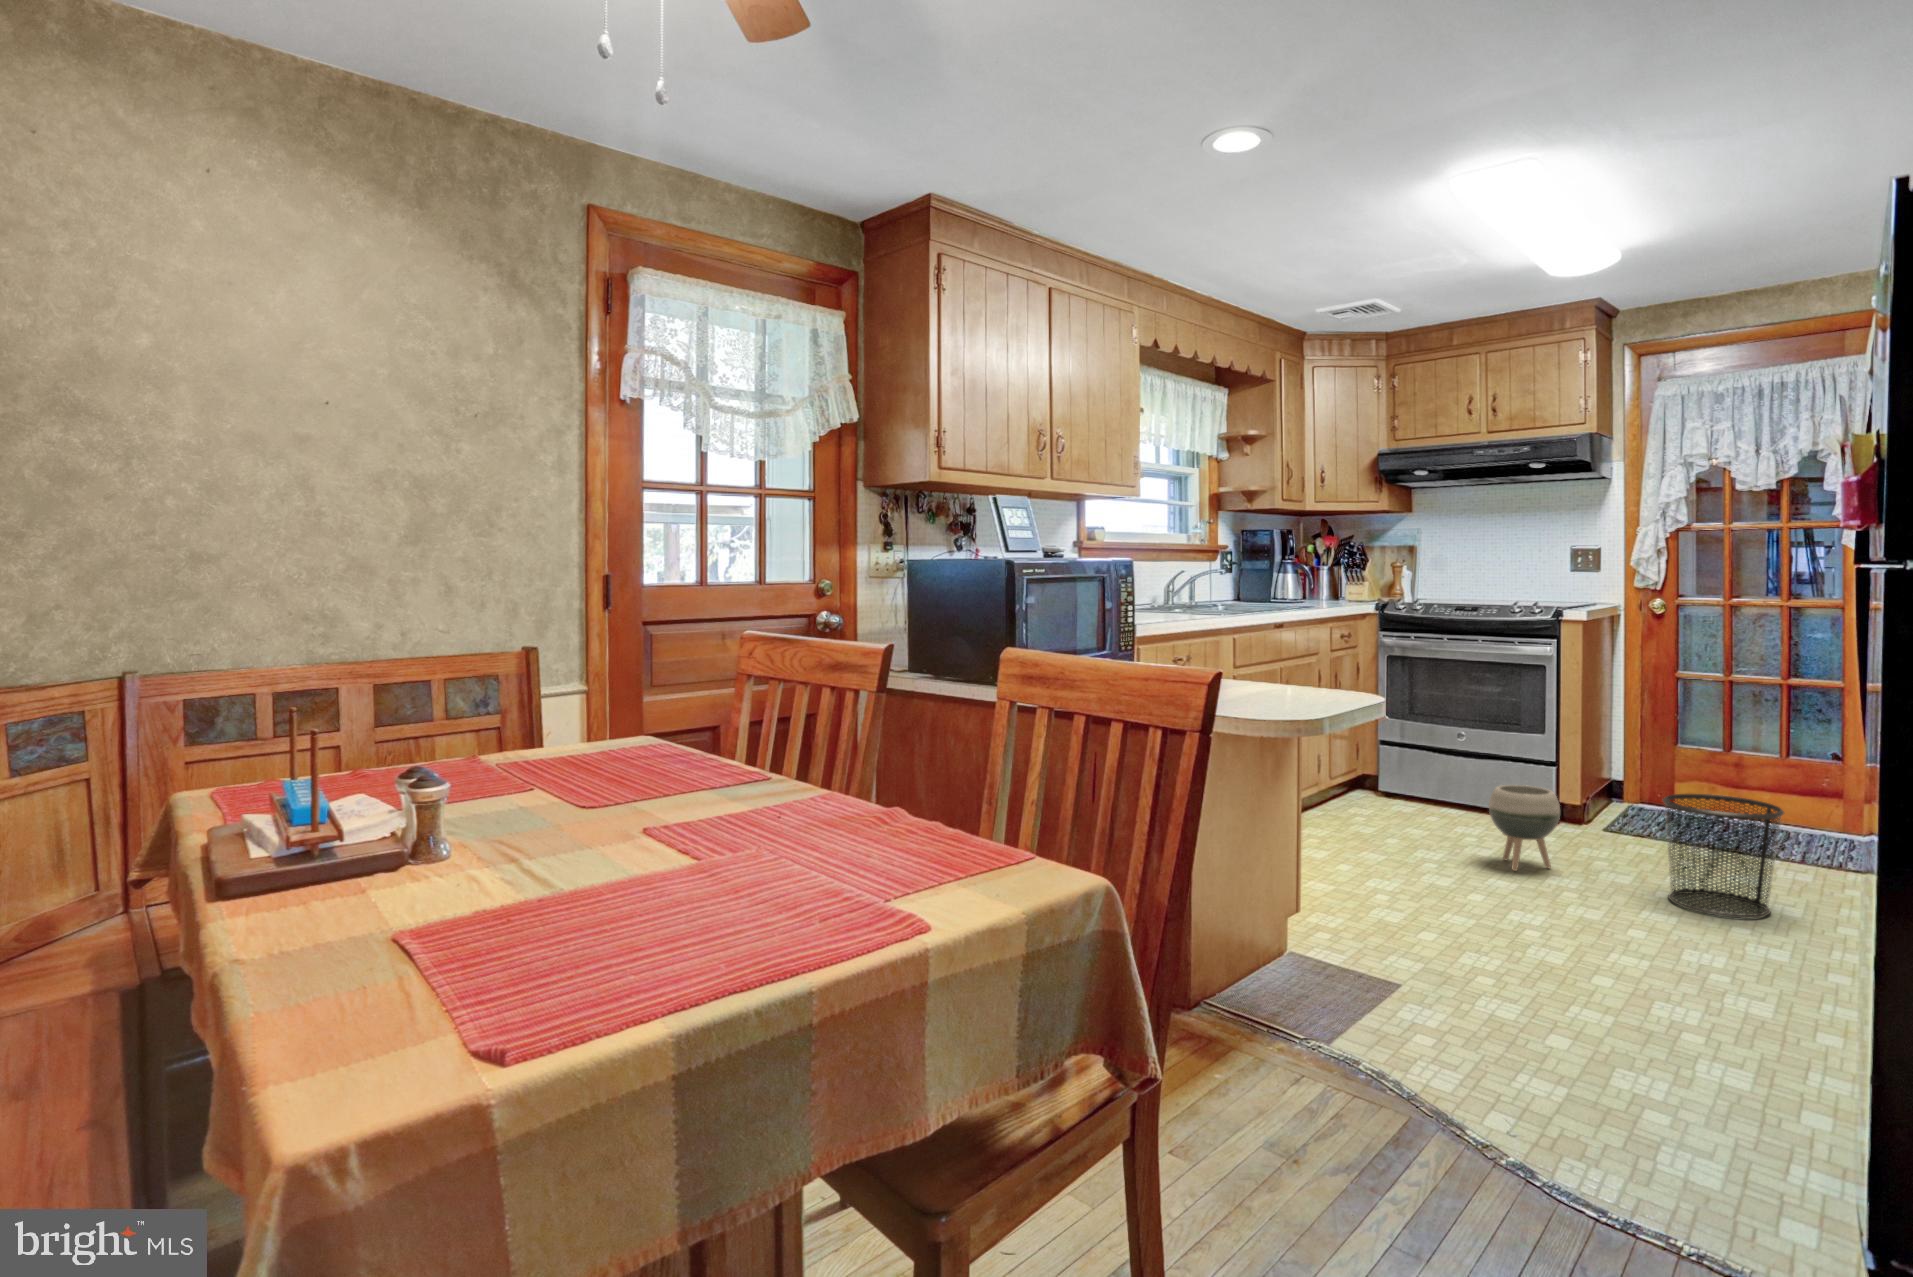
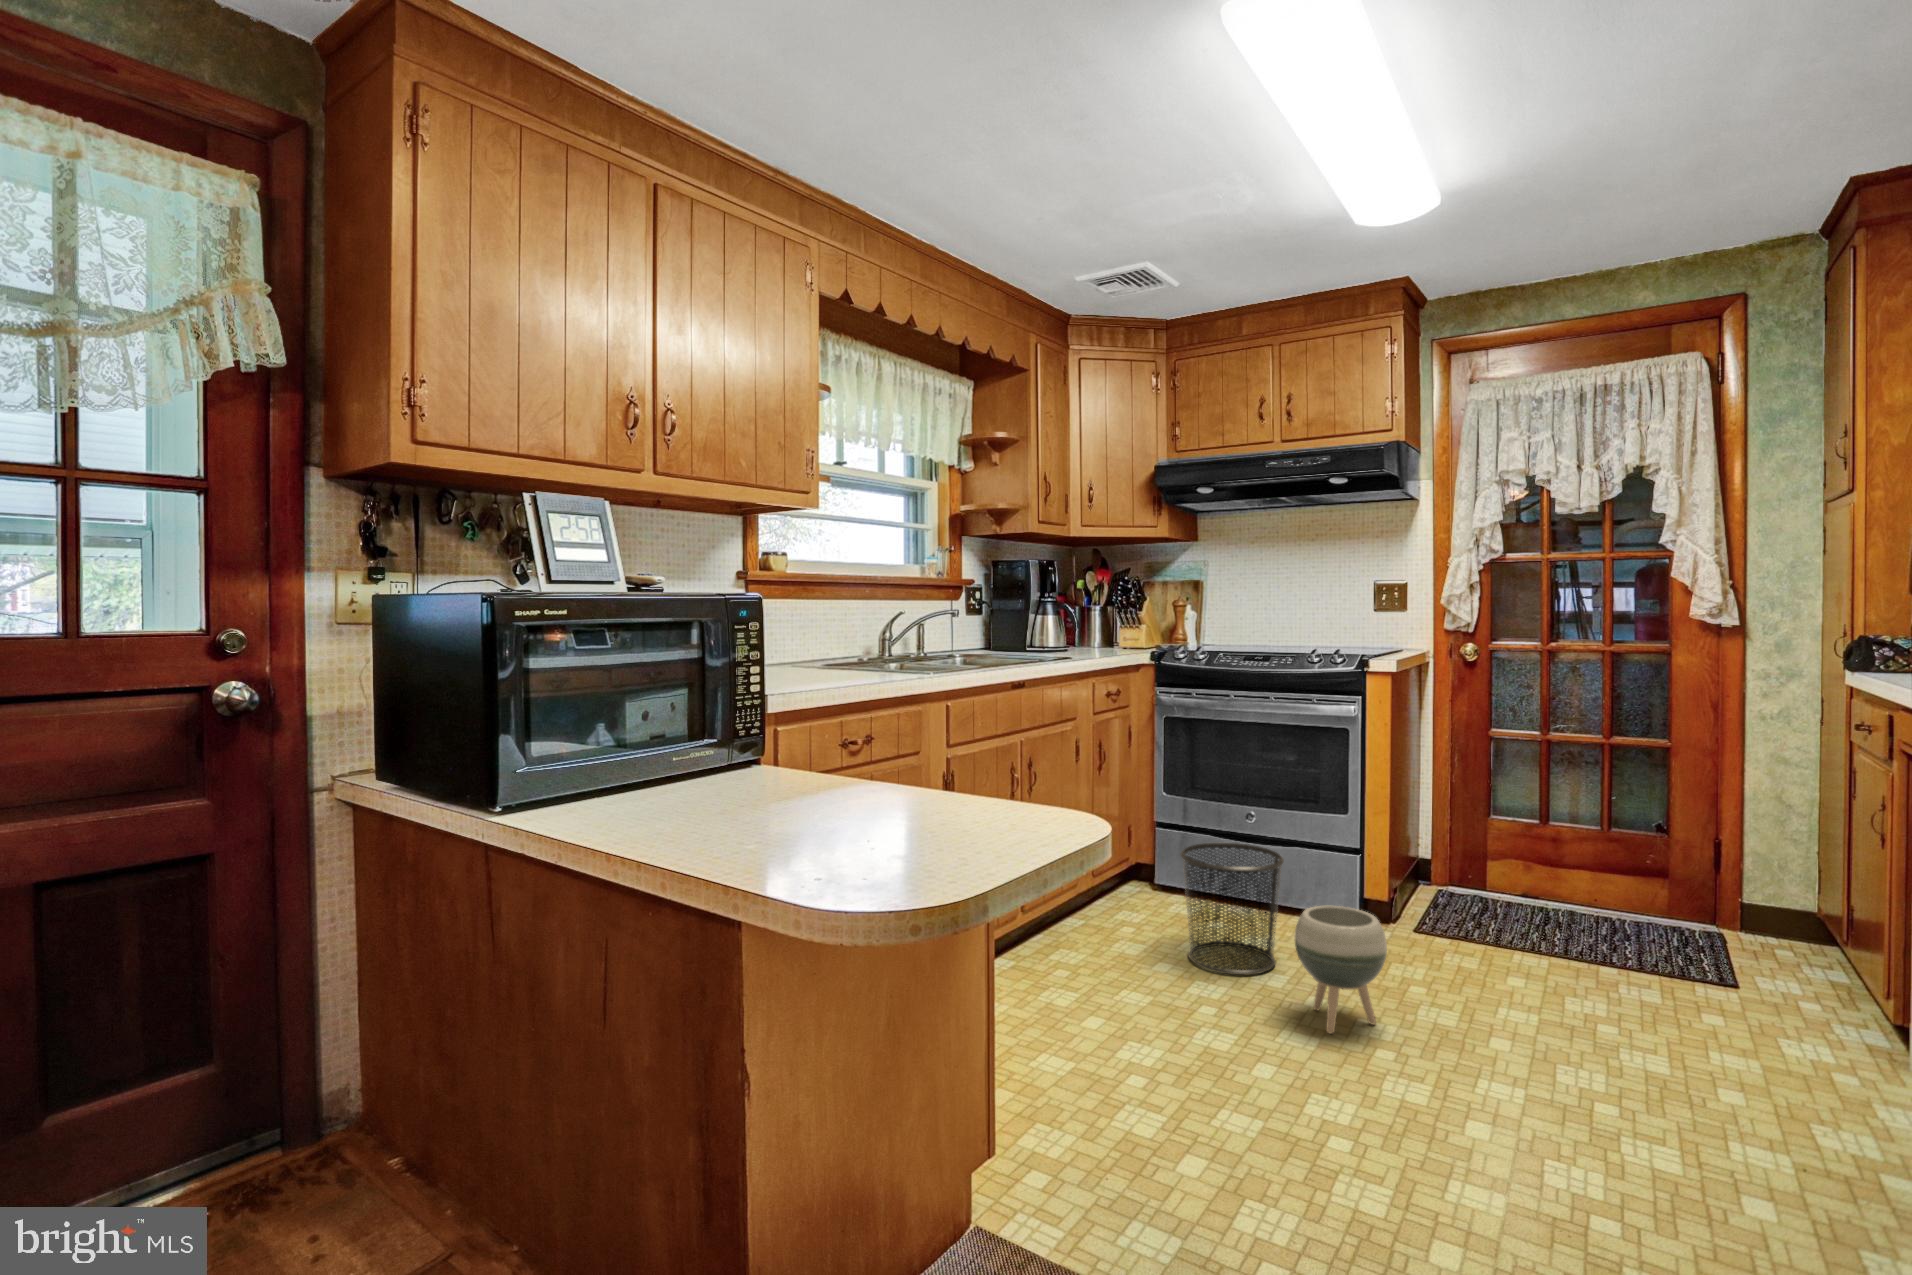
waste bin: present [1662,794,1784,919] -> present [1181,842,1284,975]

